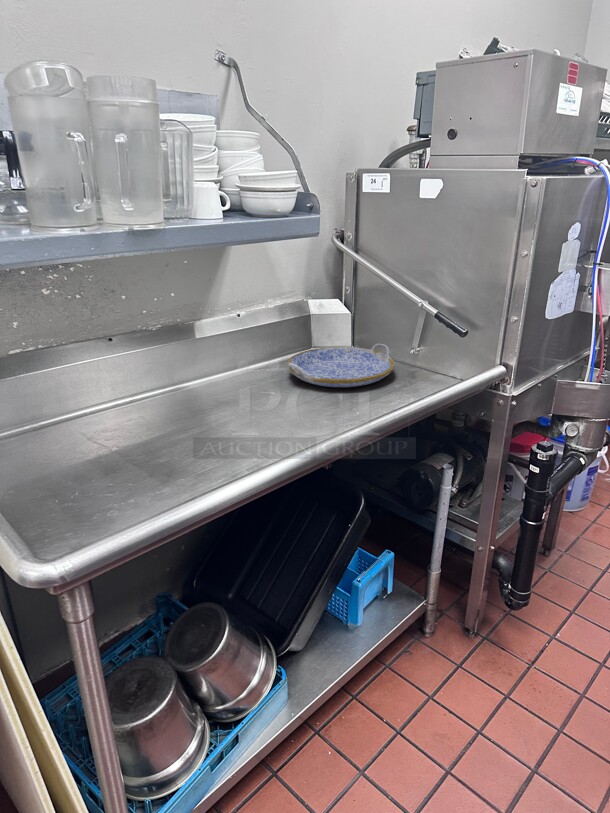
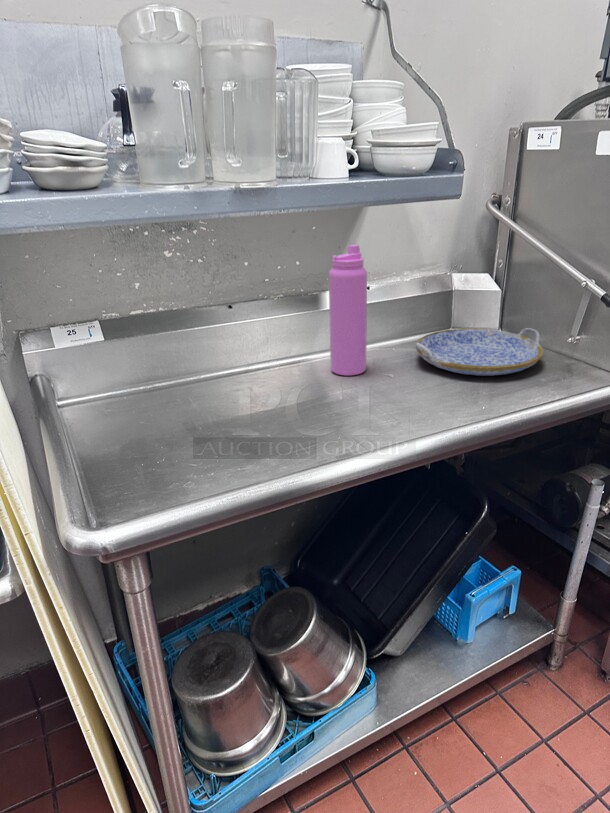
water bottle: none [206,277,246,398] -> present [329,245,367,376]

